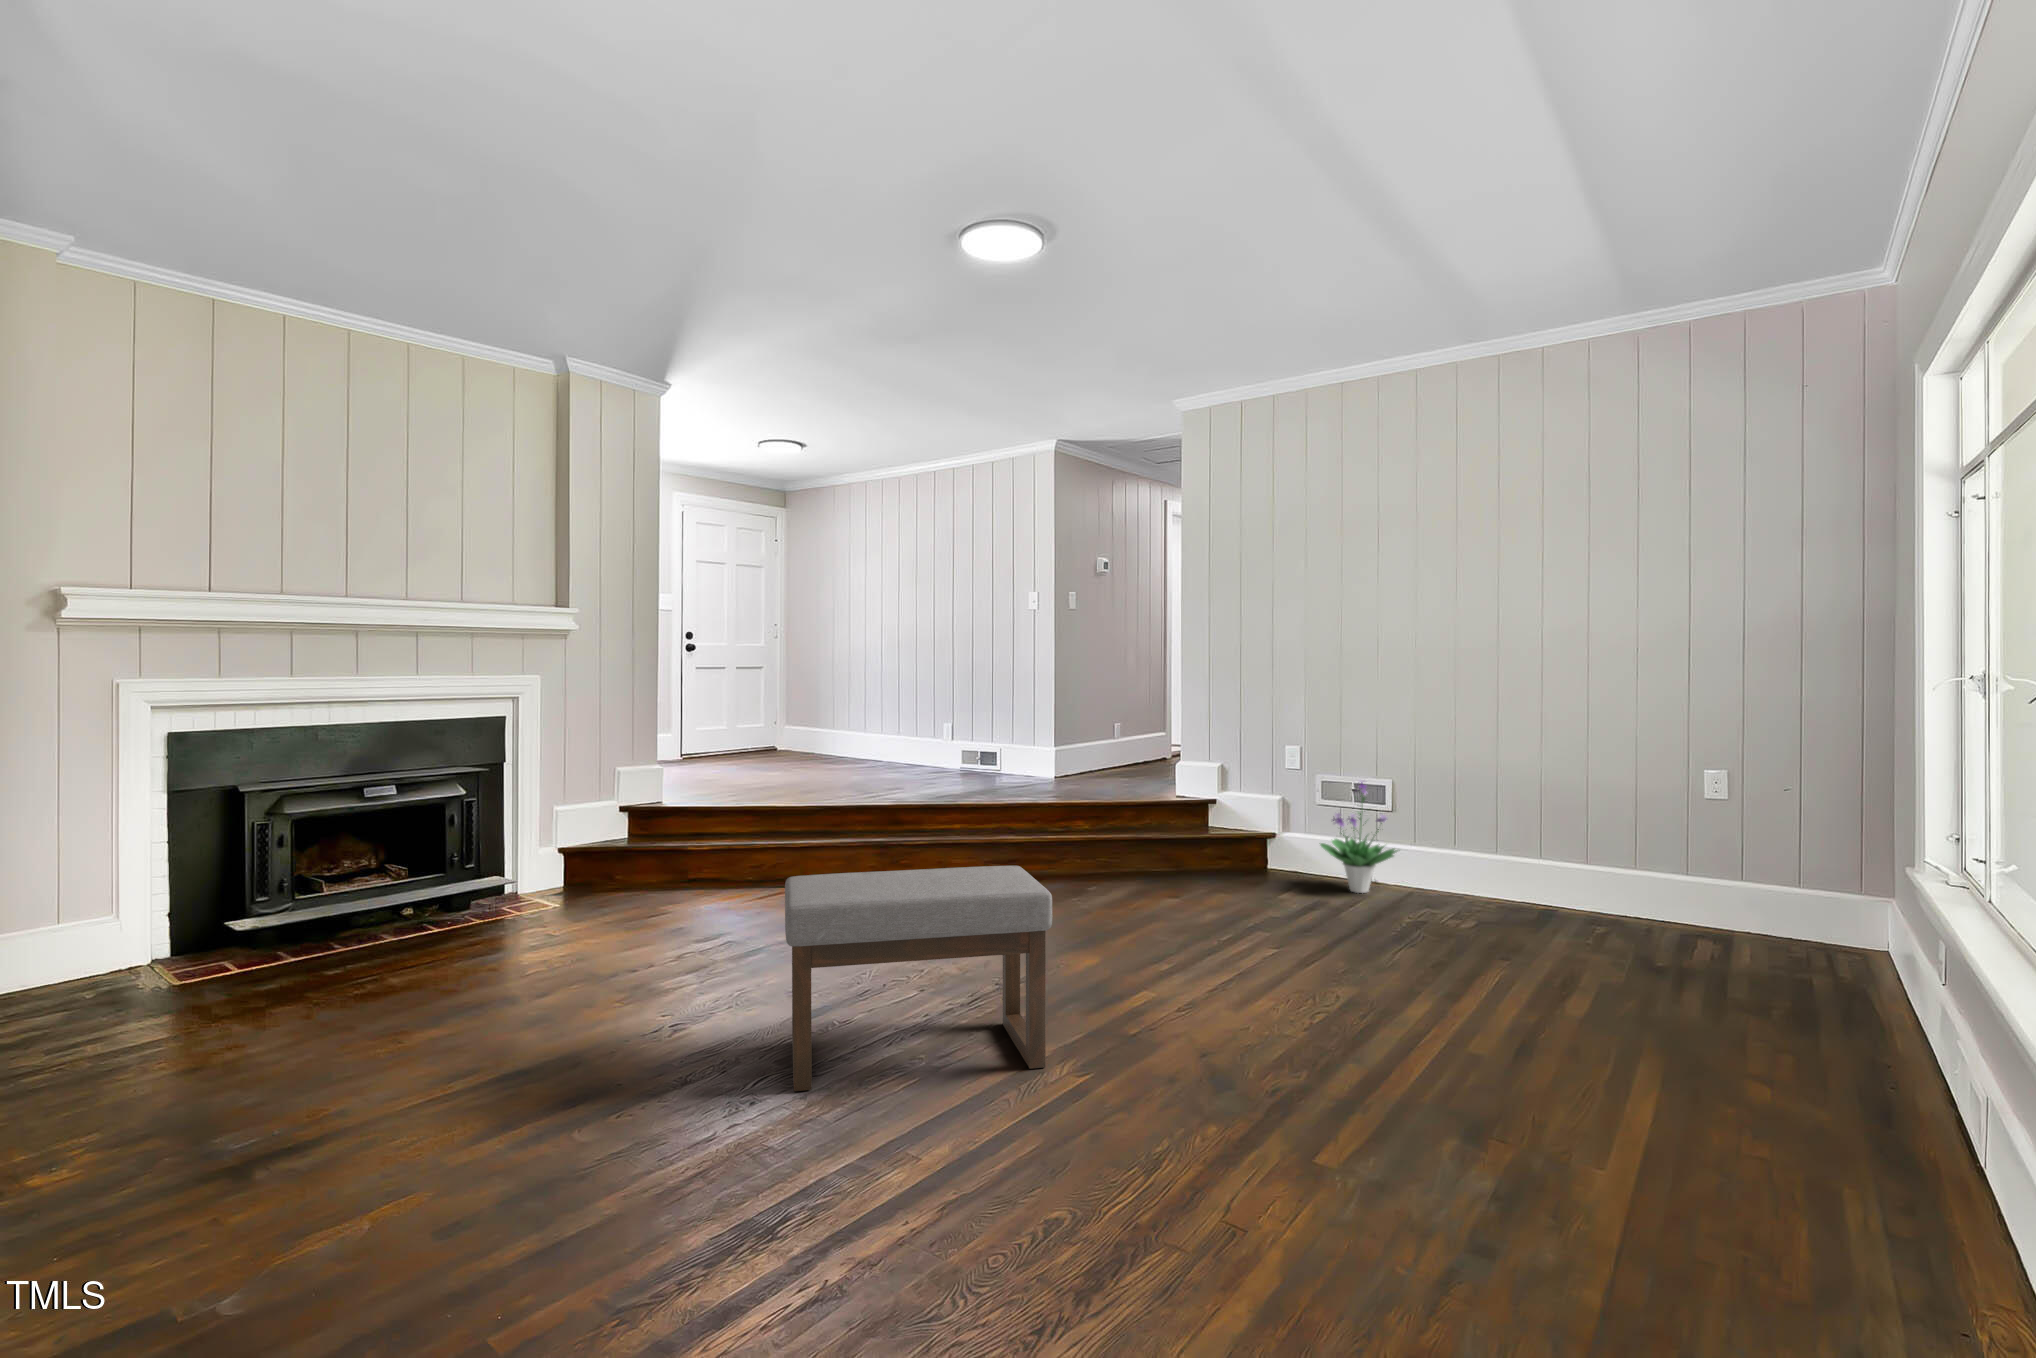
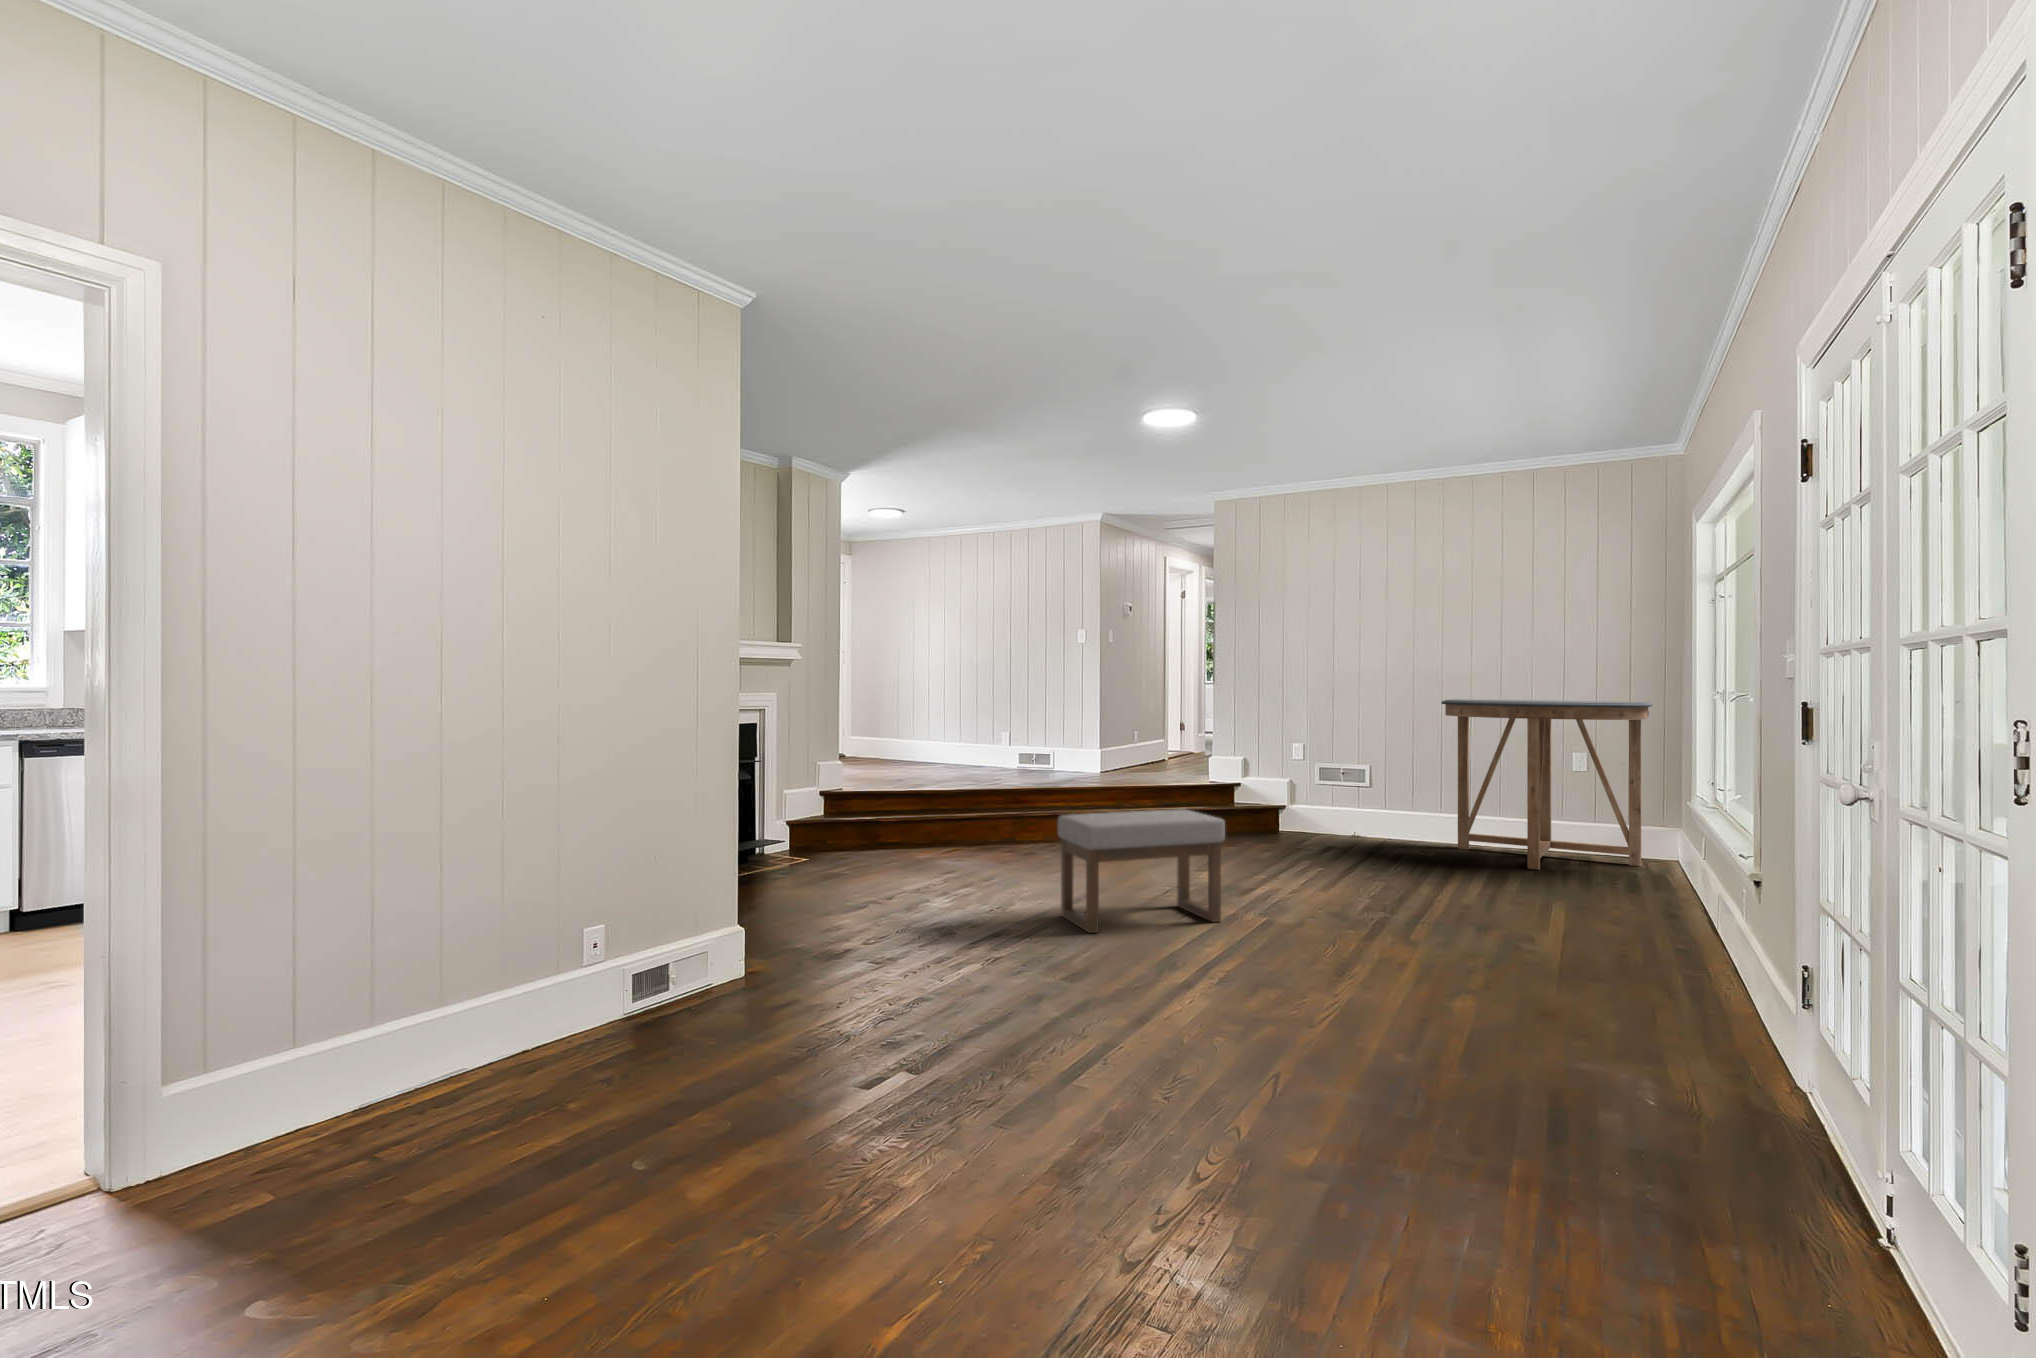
console table: none [1494,684,1838,955] -> present [1441,699,1653,870]
potted plant: present [1320,780,1398,893] -> none [1320,765,1377,843]

